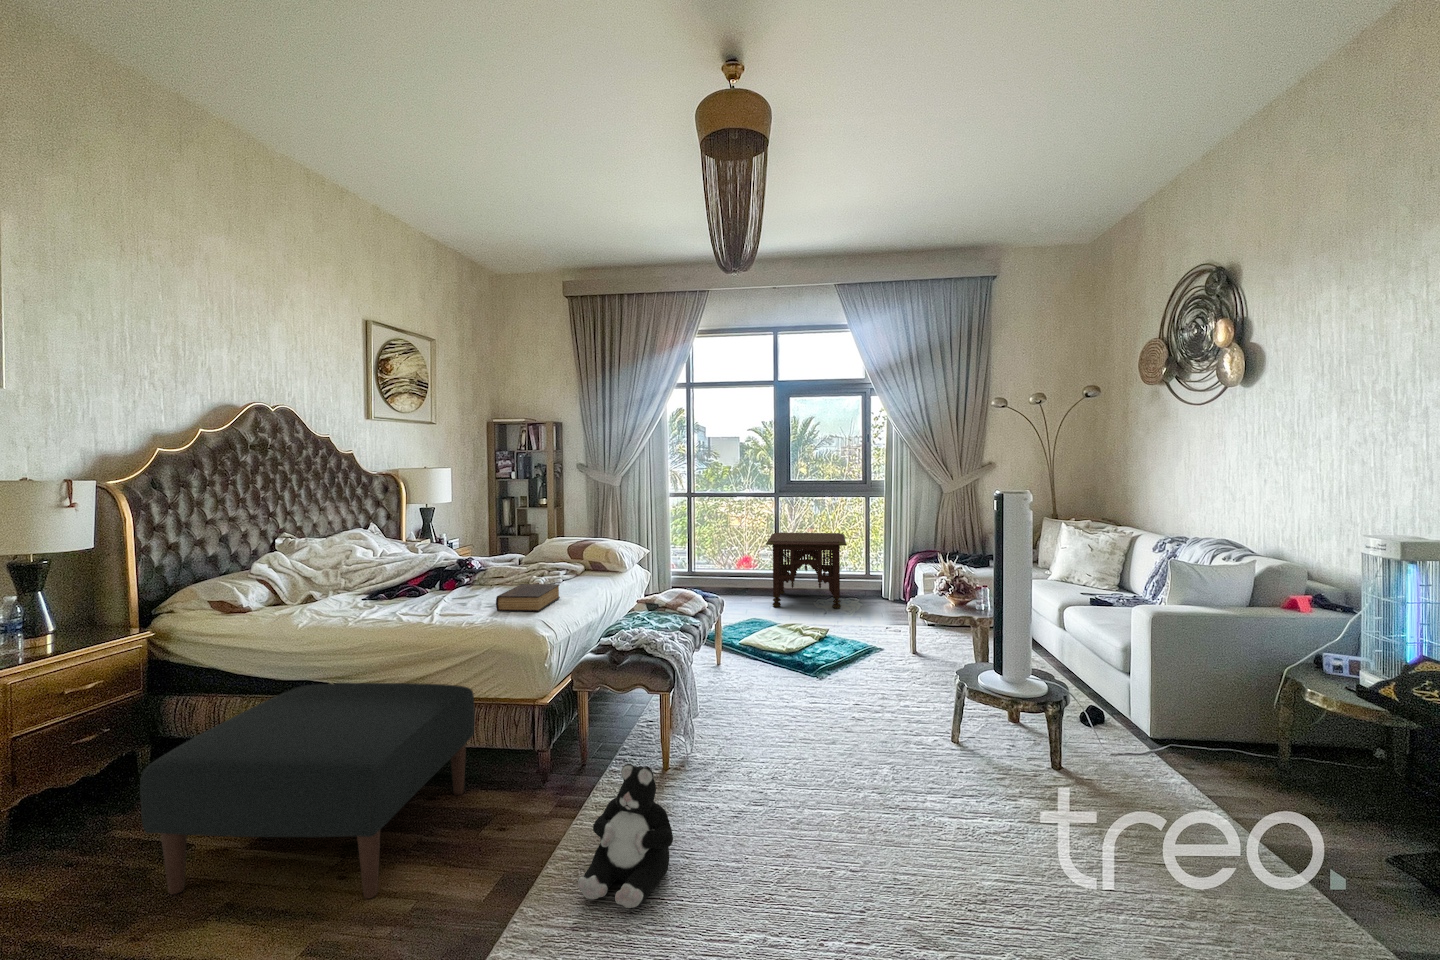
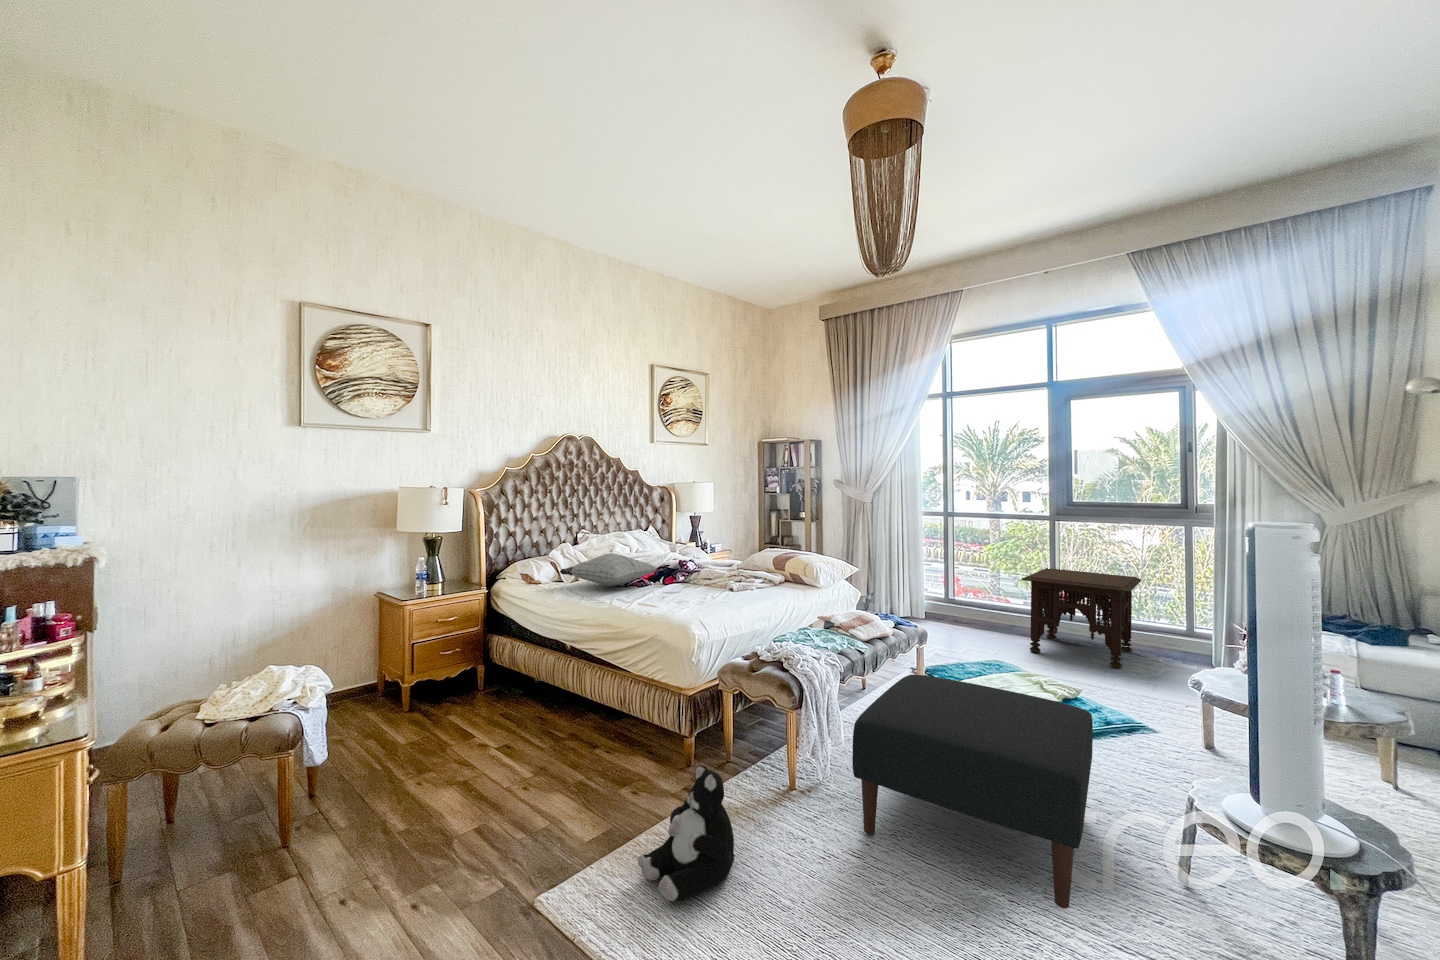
pillow: none [292,560,429,602] -> present [560,553,657,587]
book: present [496,584,560,611] -> none [683,587,743,613]
ottoman: present [140,683,475,899] -> present [852,675,1093,908]

